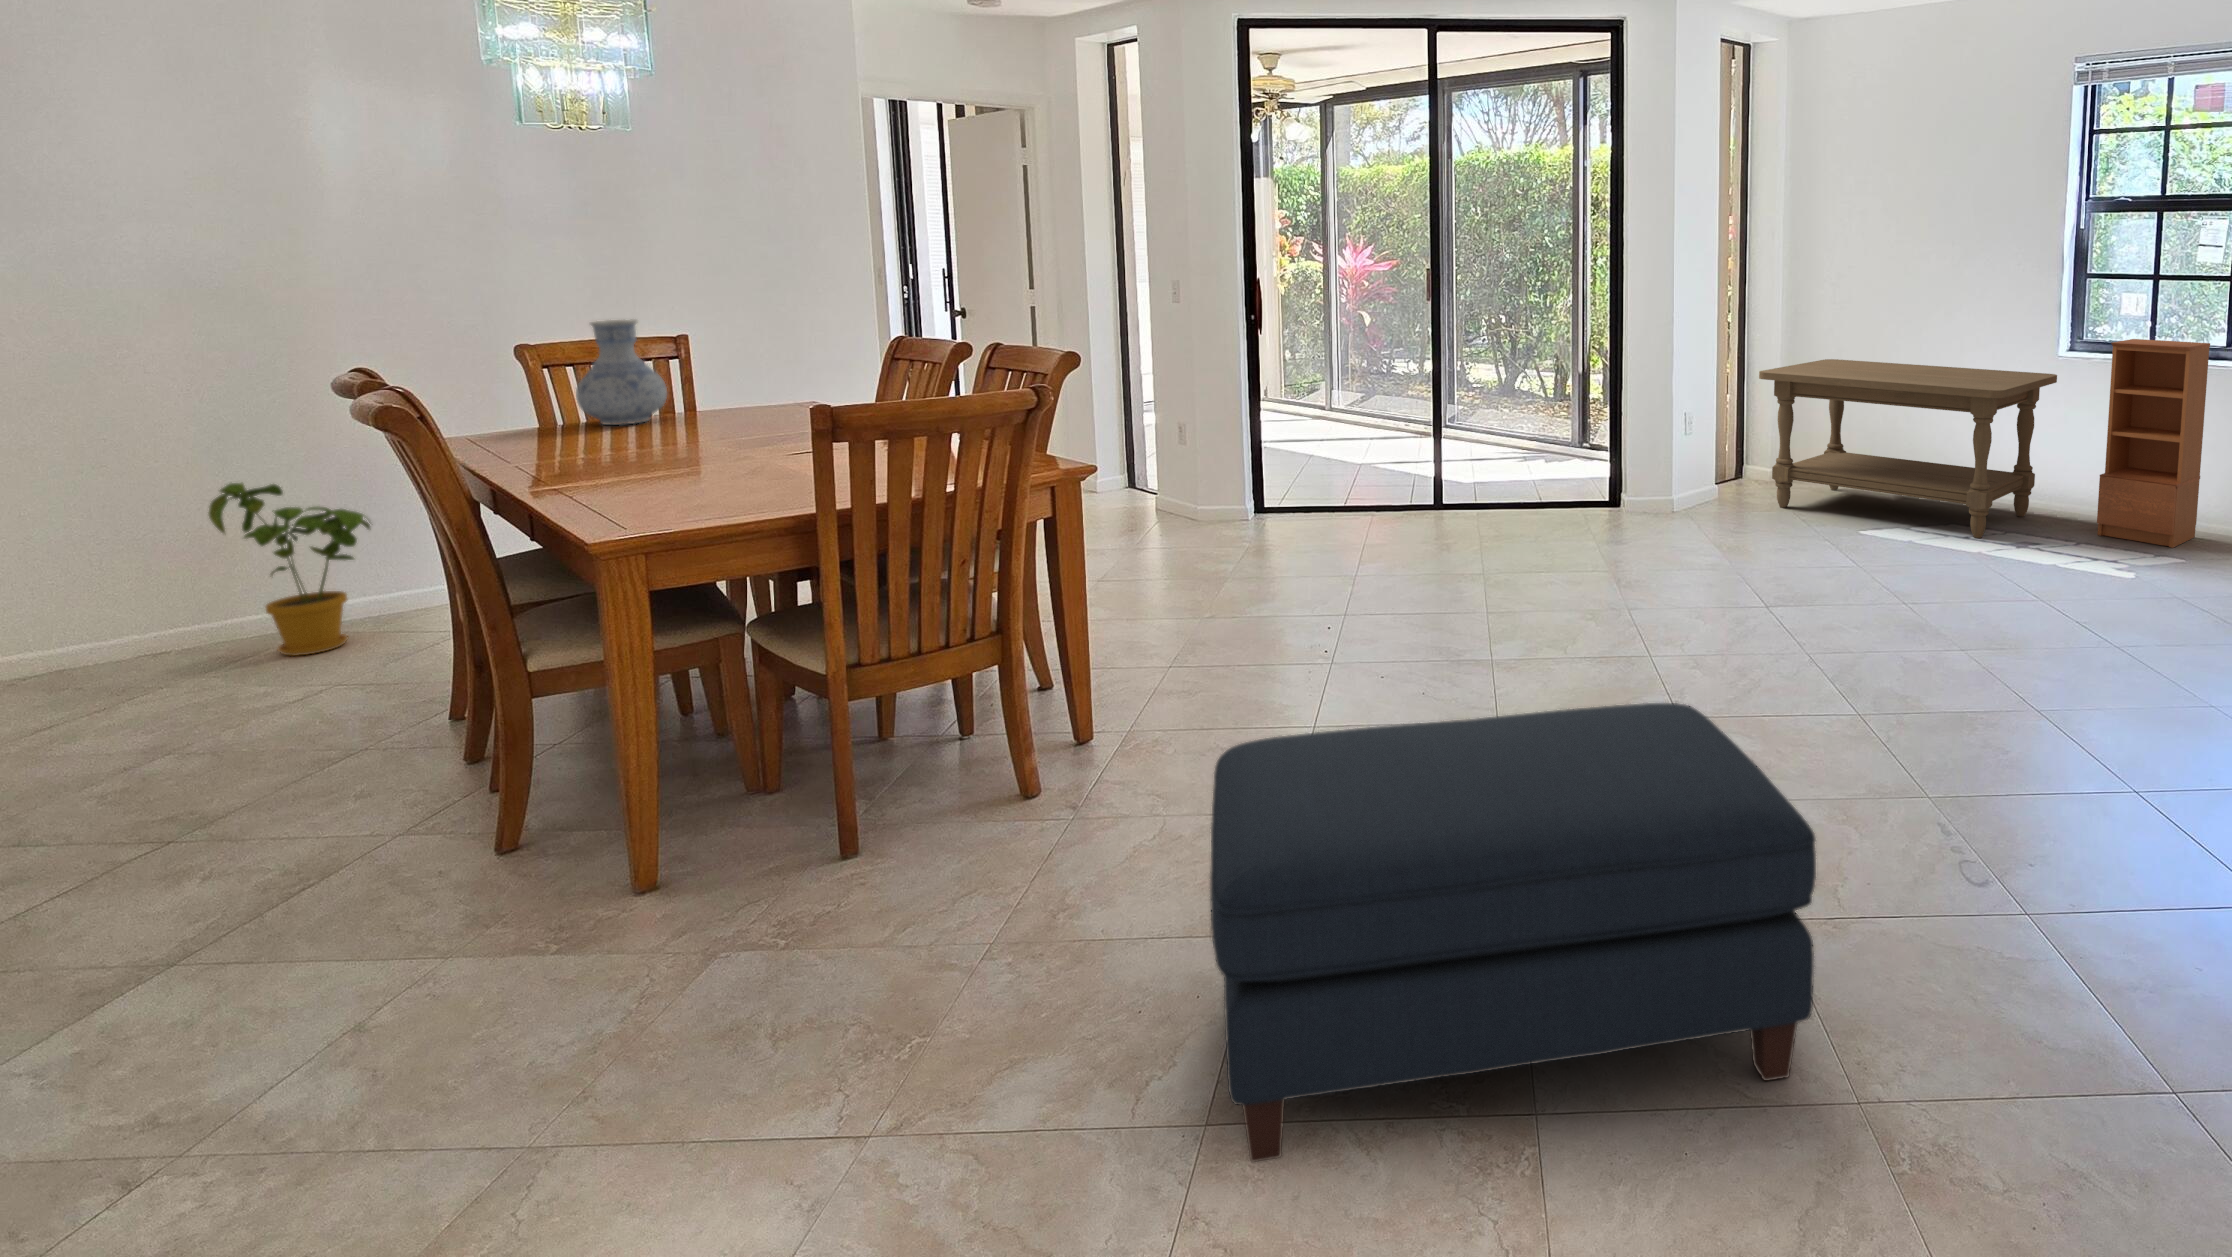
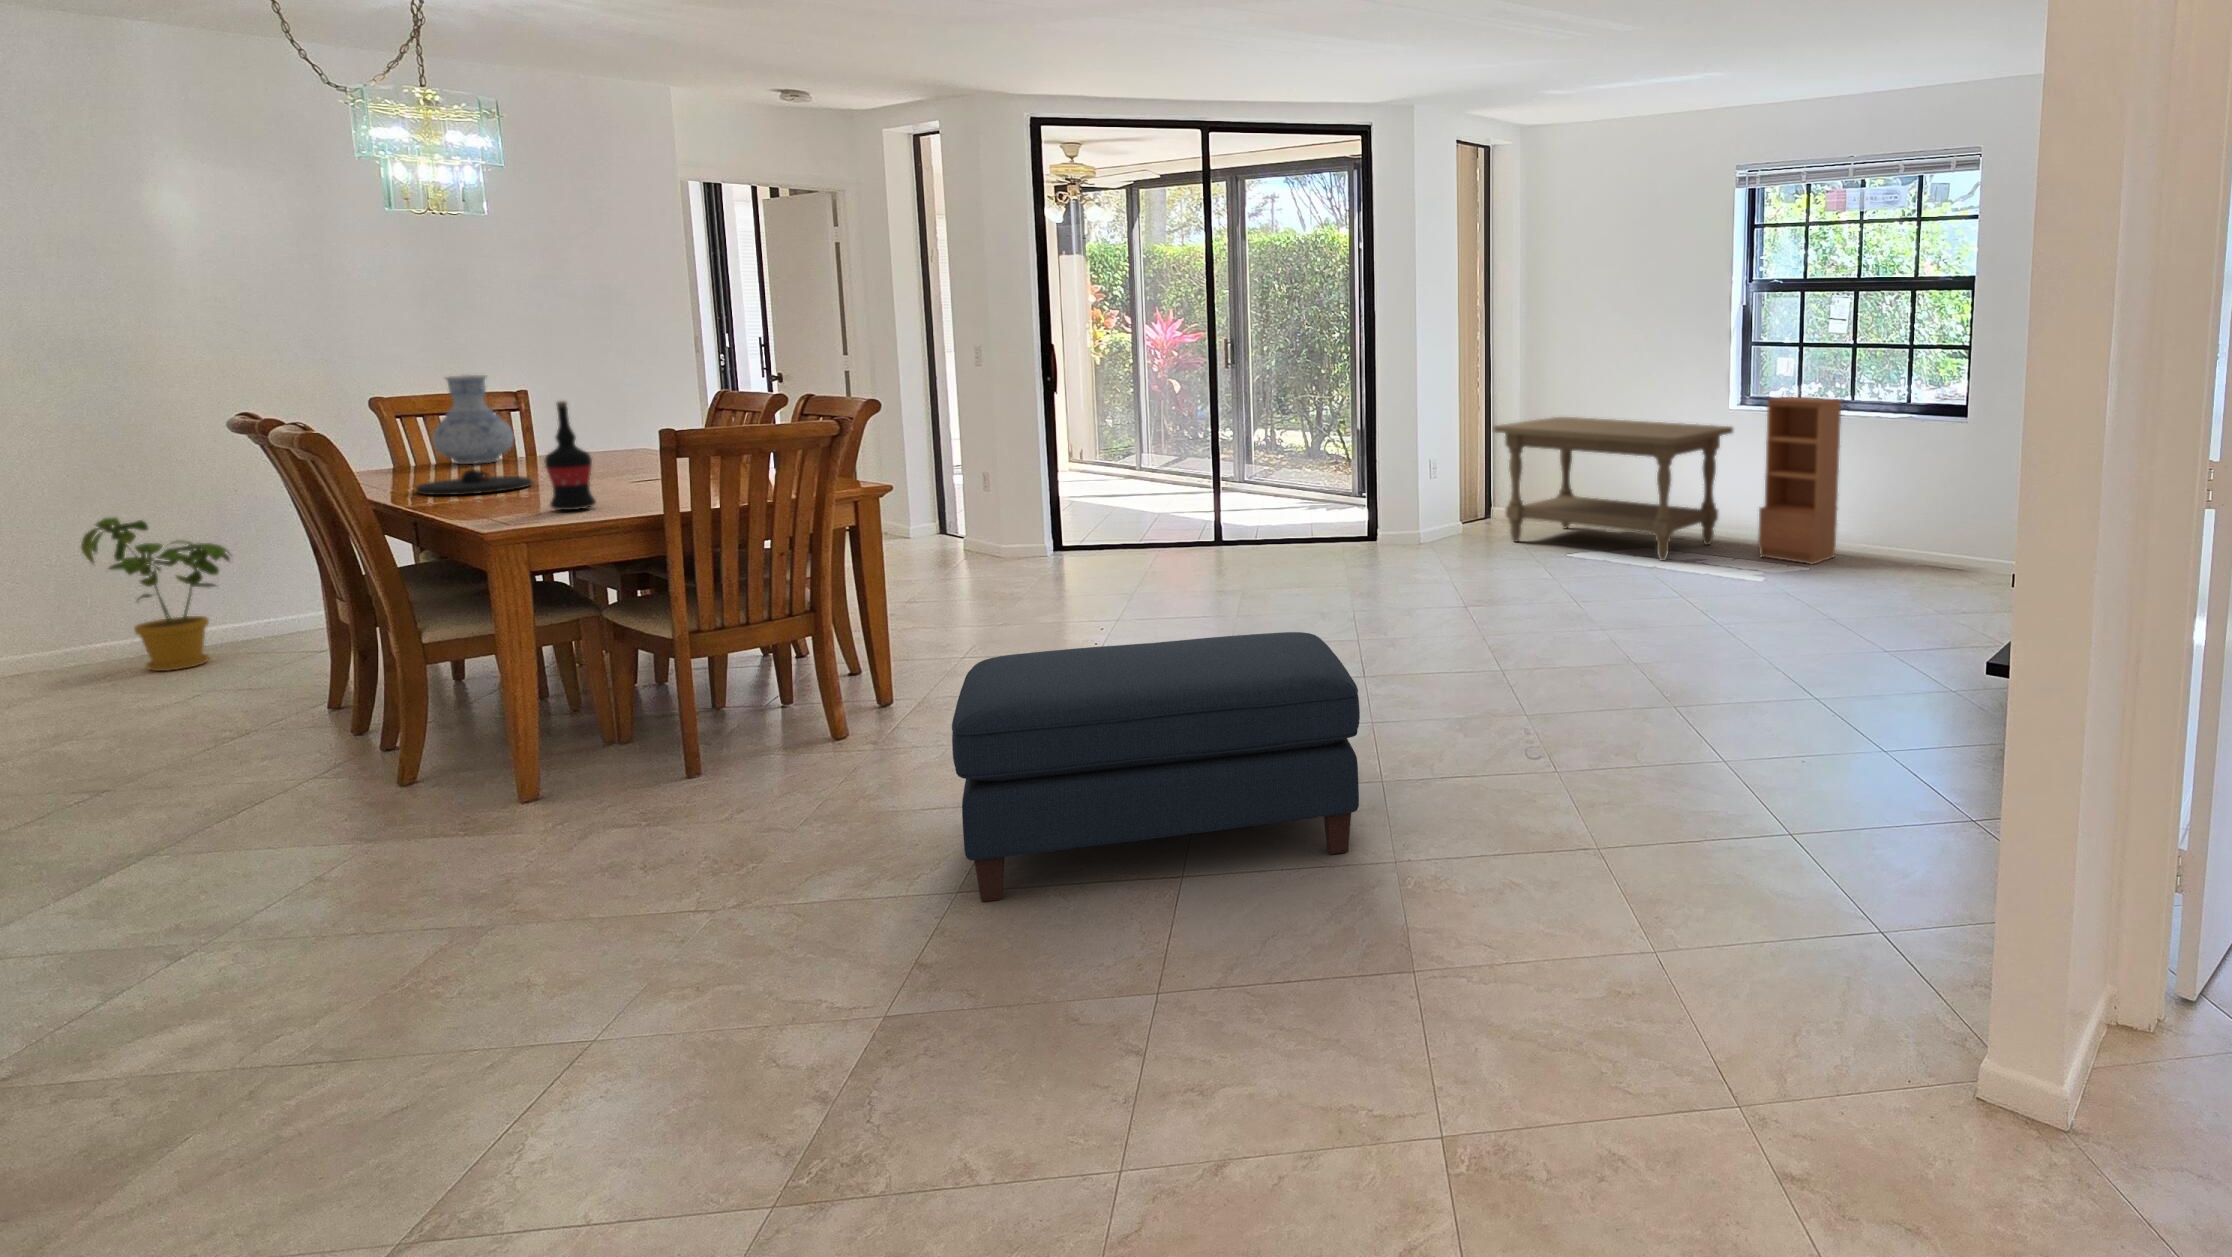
wine bottle: none [674,362,738,503] -> present [544,401,596,510]
plate: none [536,439,675,474] -> present [416,469,533,495]

